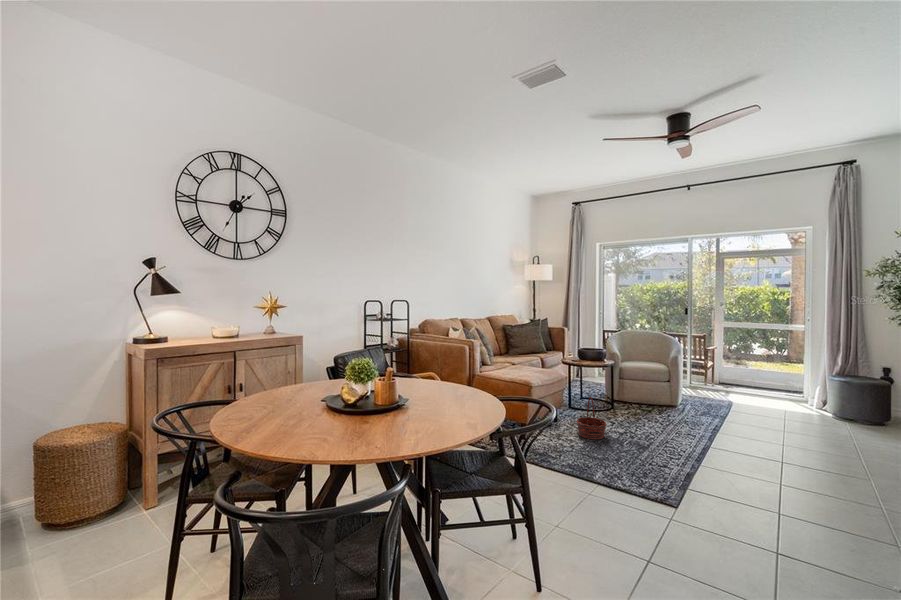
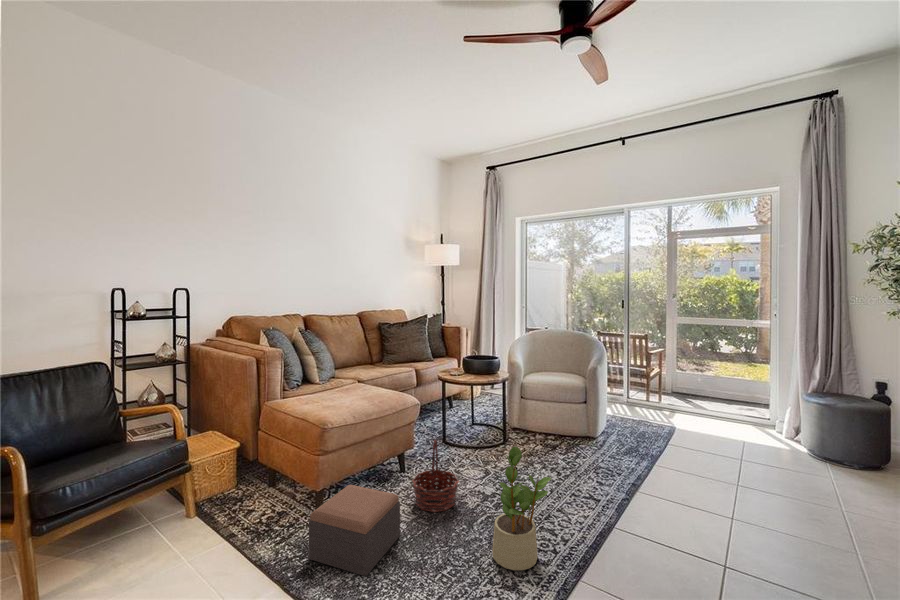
potted plant: none [643,395,679,462] -> present [492,446,551,570]
footstool: none [540,419,583,463] -> present [309,485,400,576]

